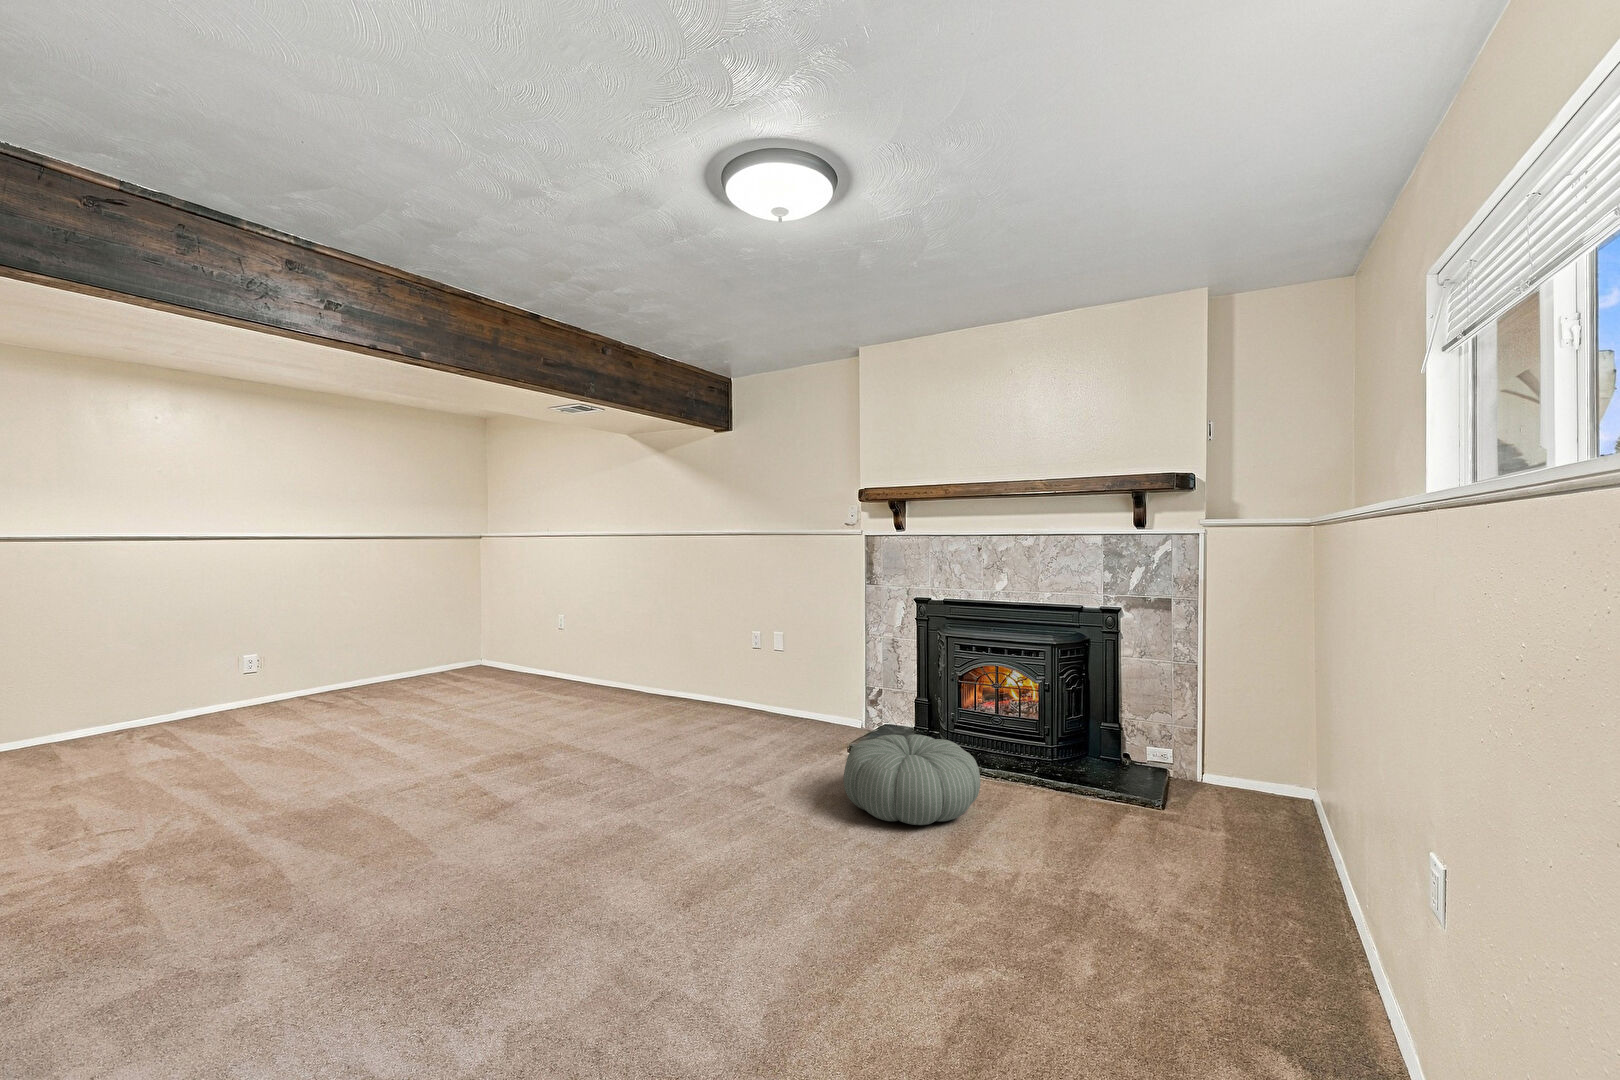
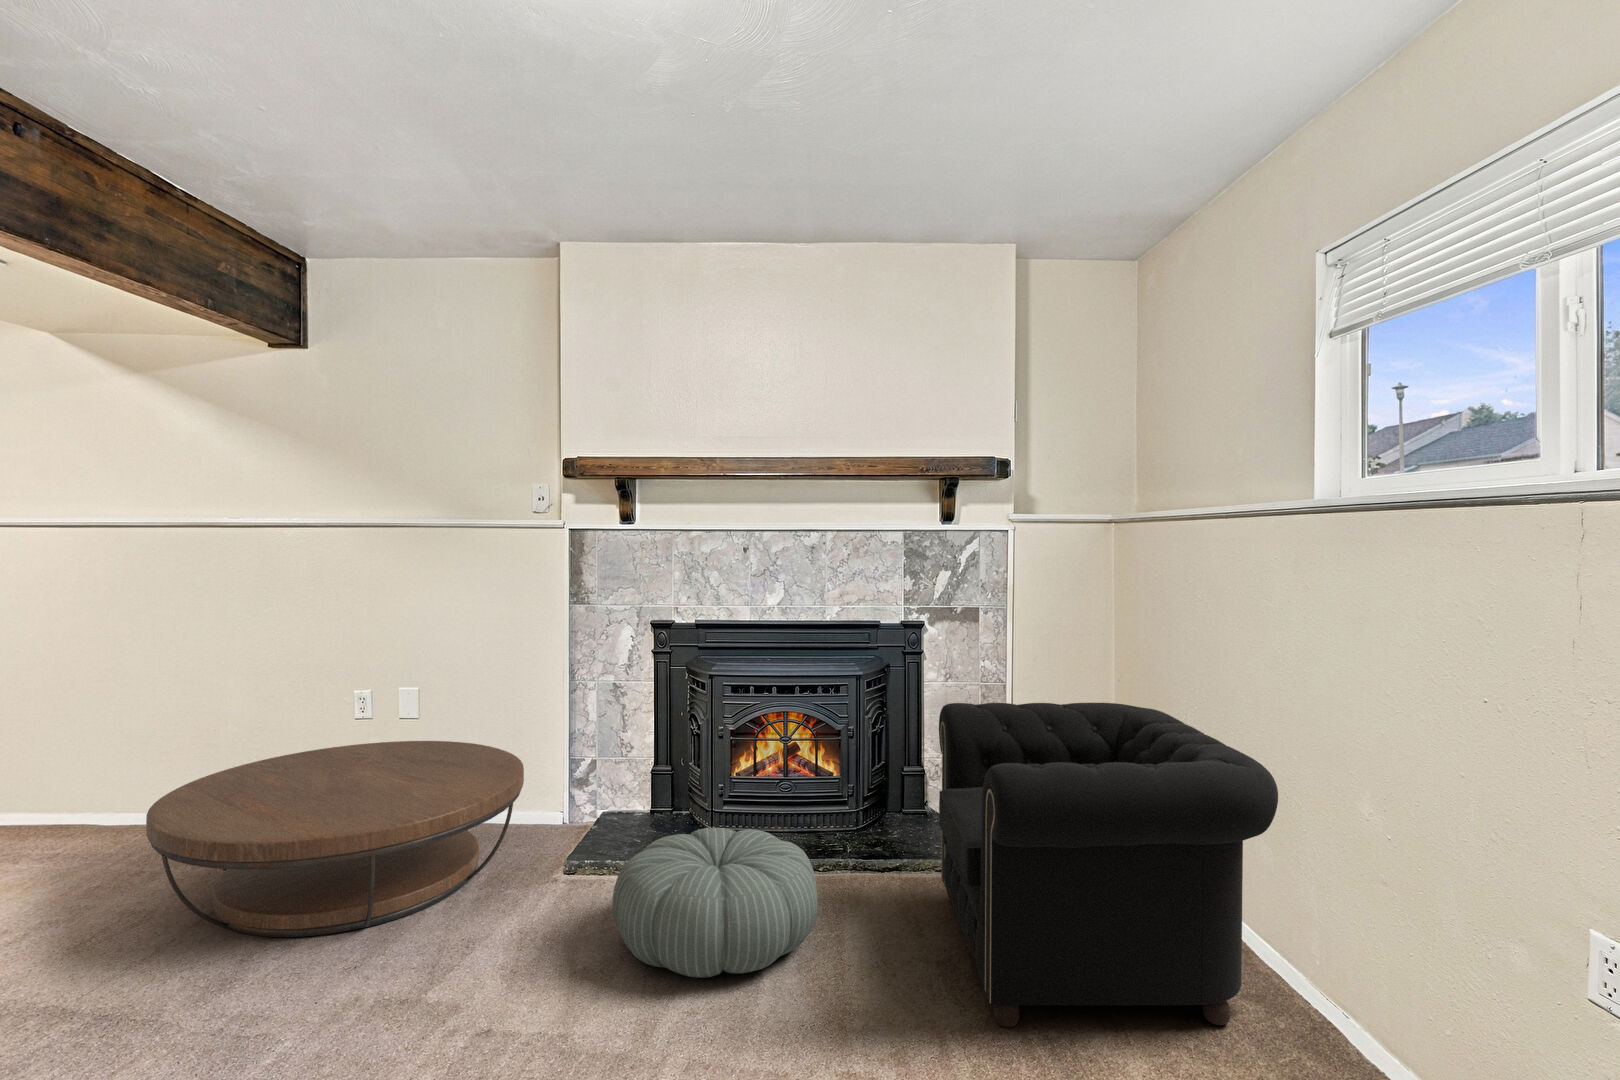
coffee table: none [639,663,828,759] -> present [146,741,524,937]
armchair: none [1051,667,1329,946] -> present [939,703,1278,1027]

